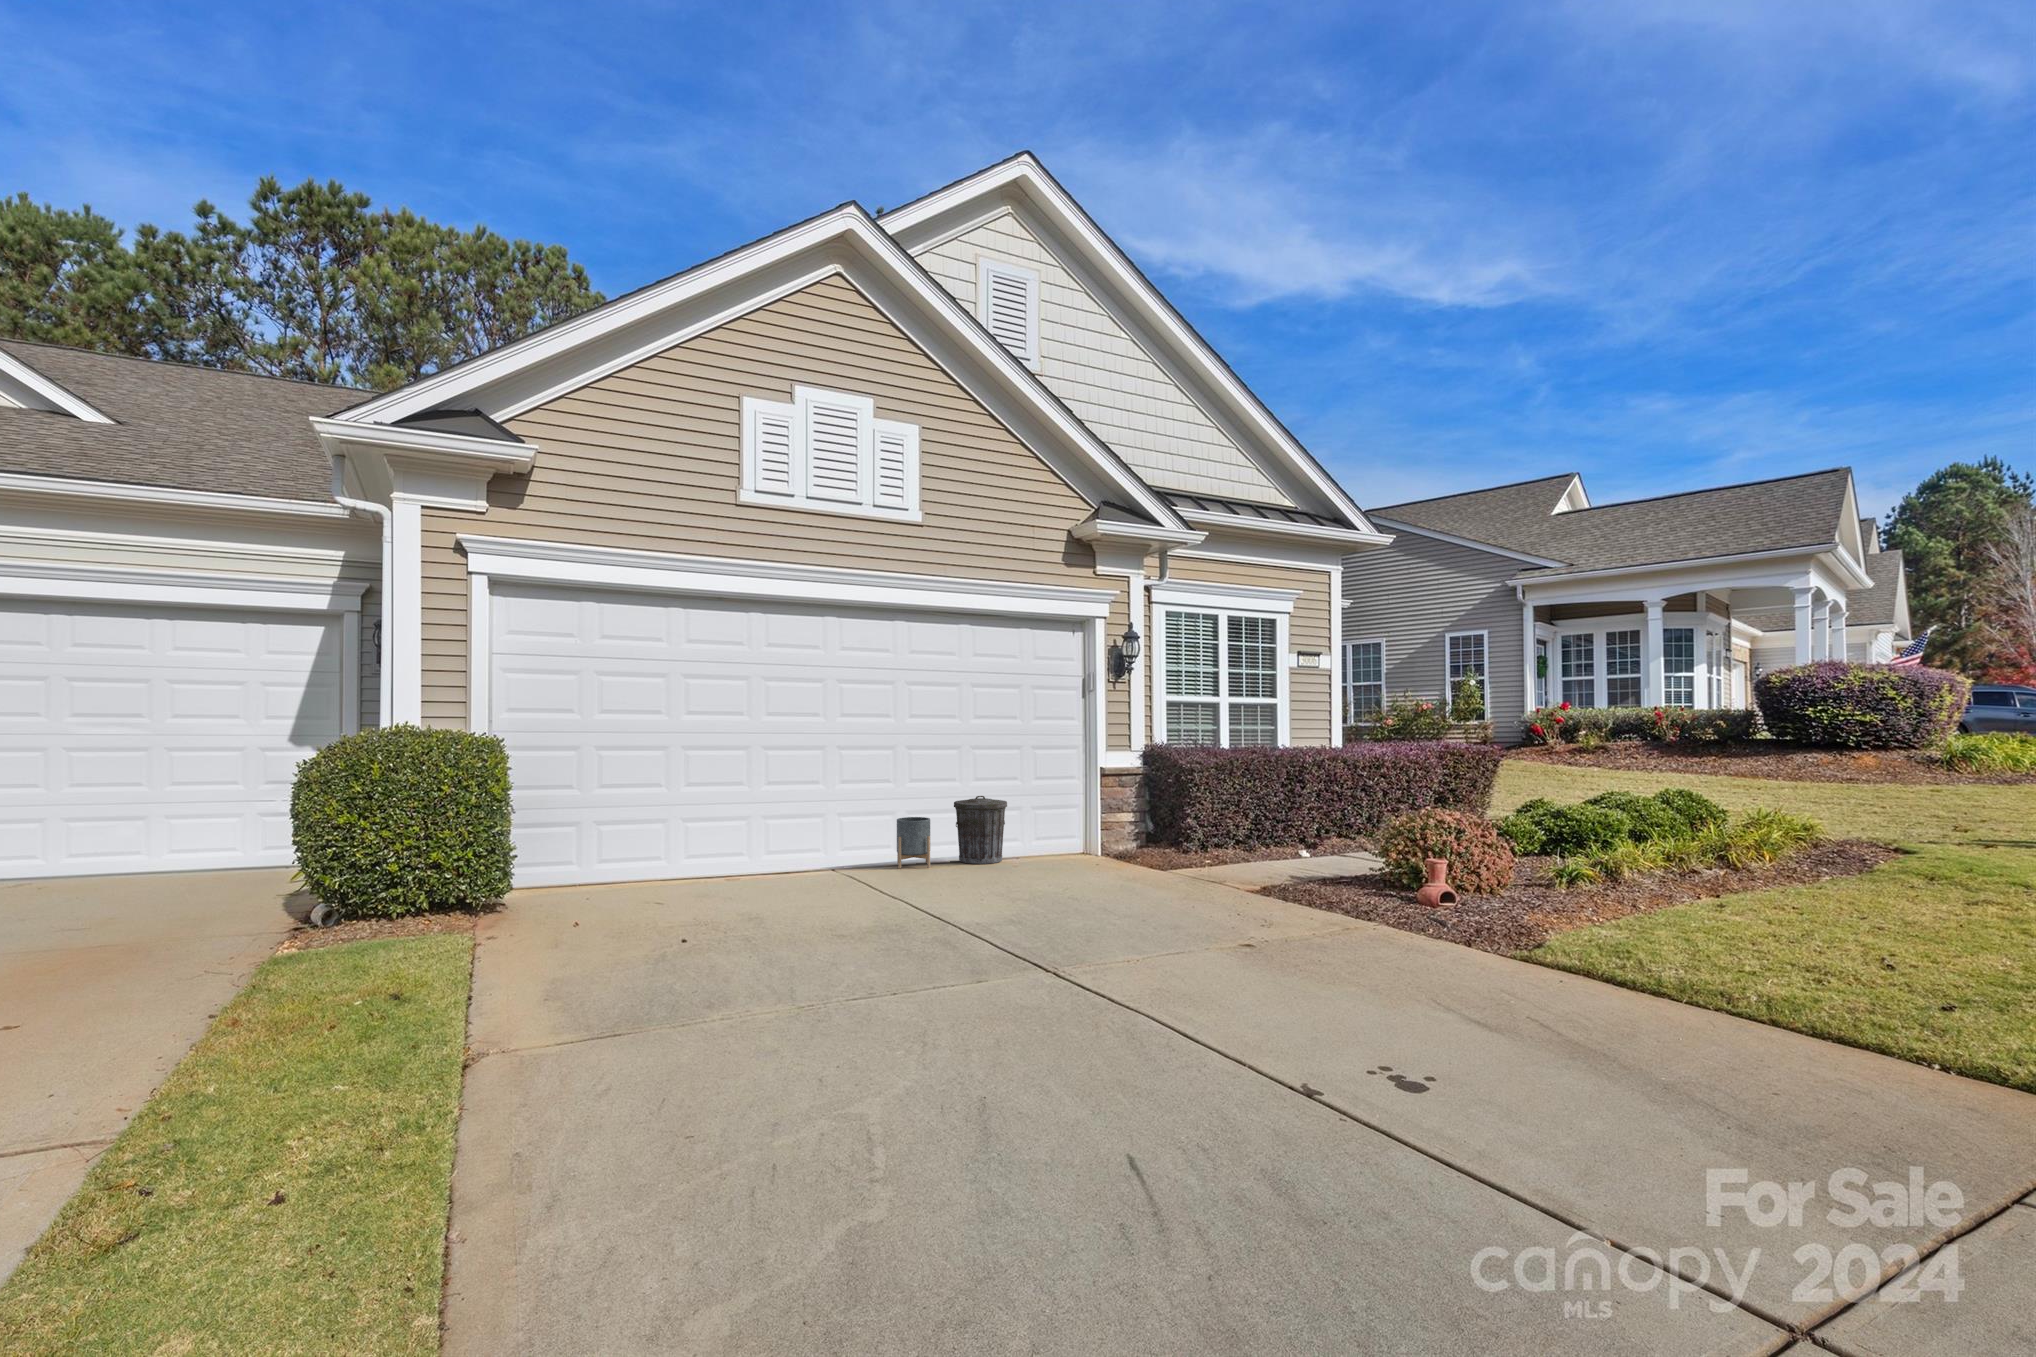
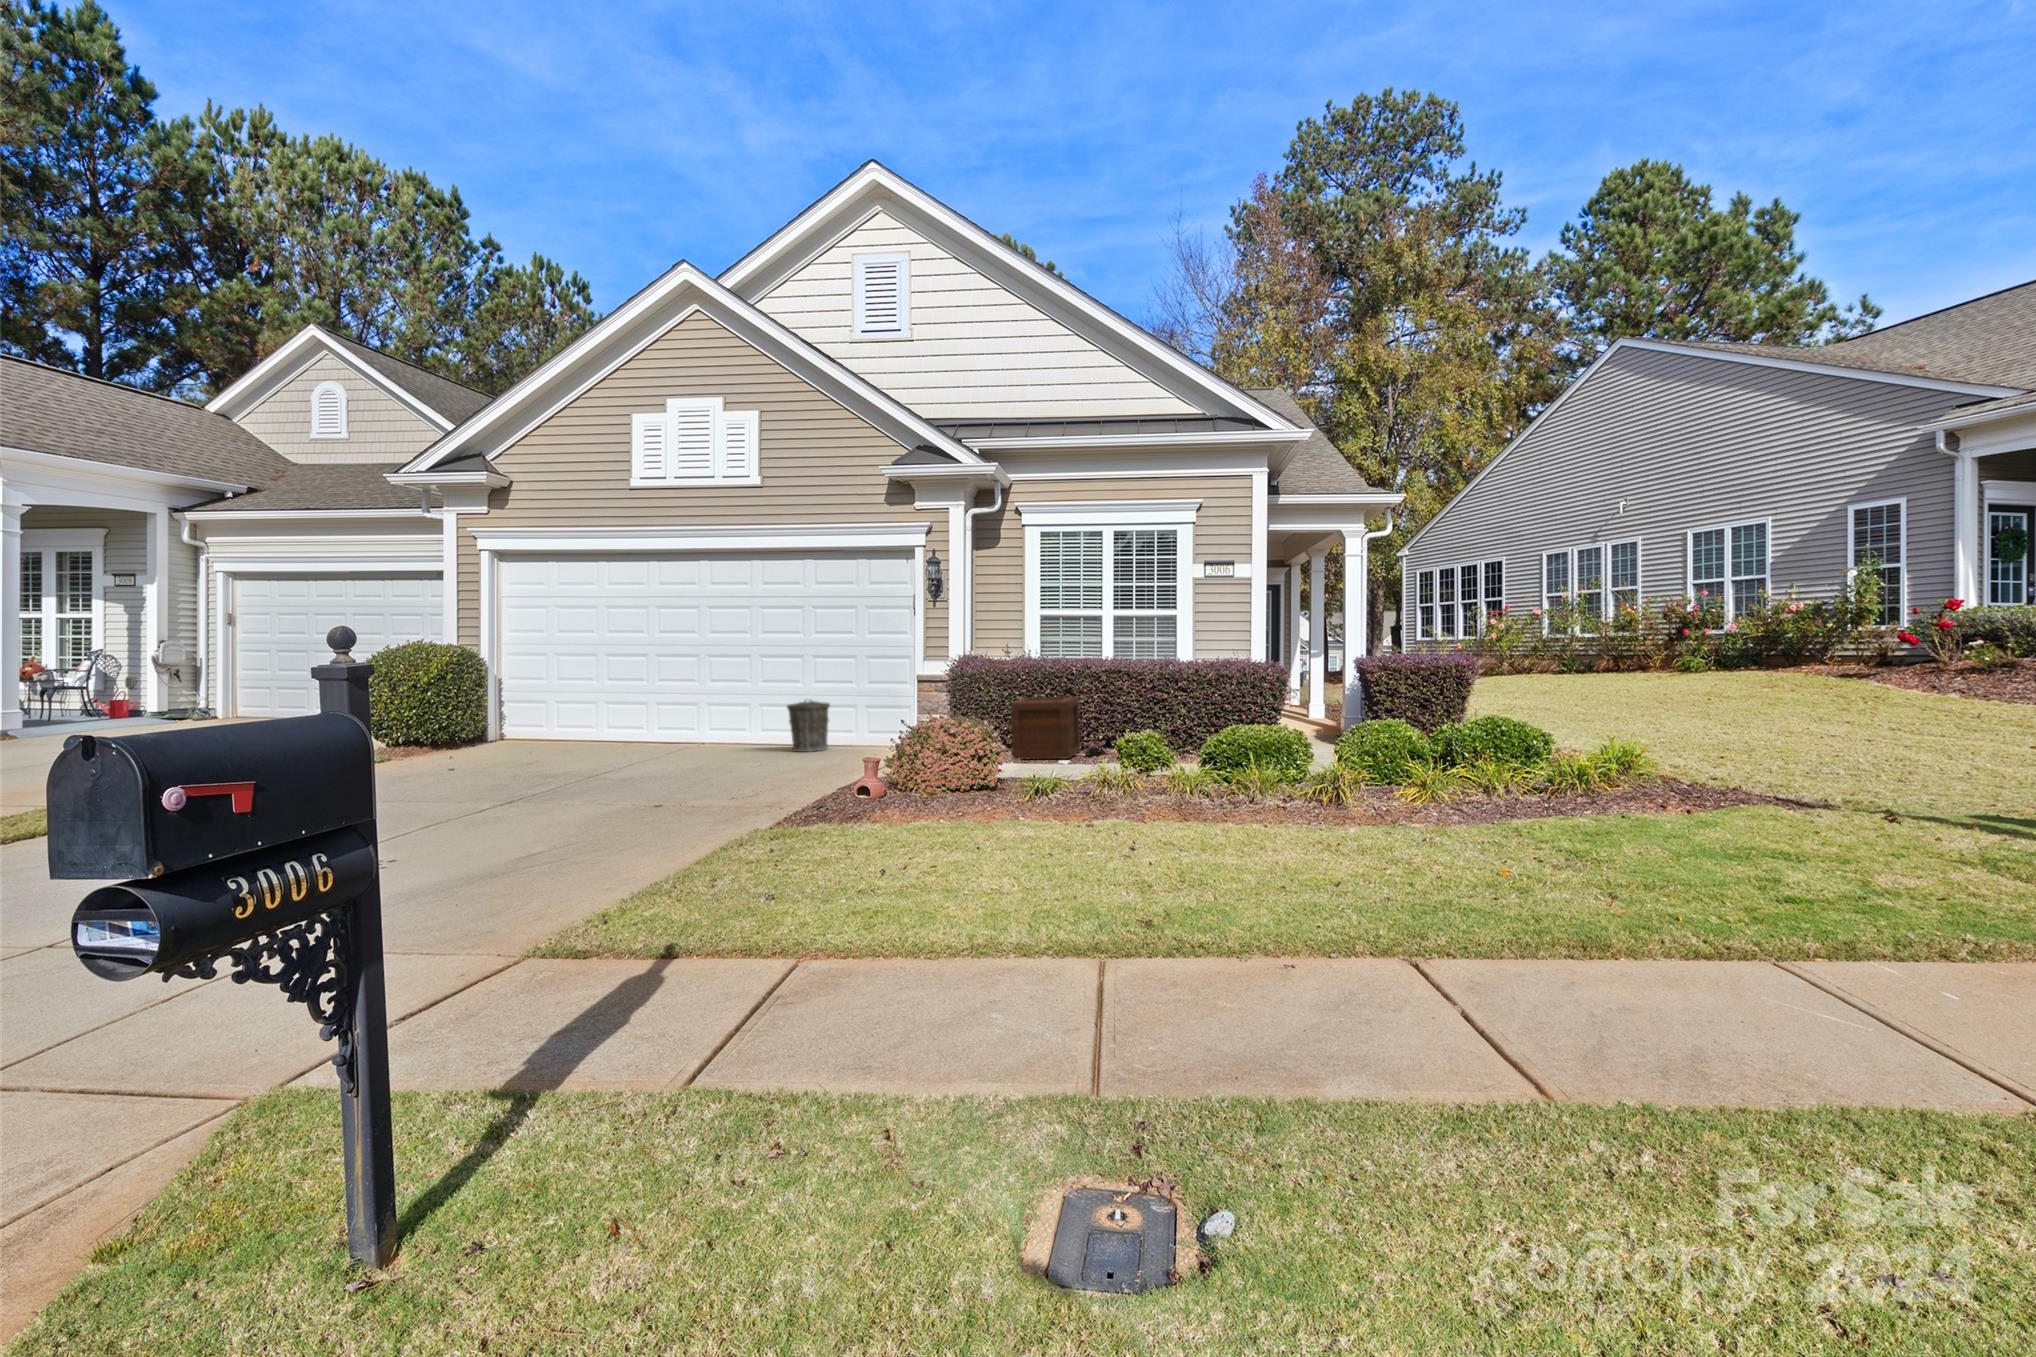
wooden crate: none [1246,788,1336,858] -> present [1010,696,1080,760]
planter: present [897,817,930,869] -> none [740,715,775,752]

